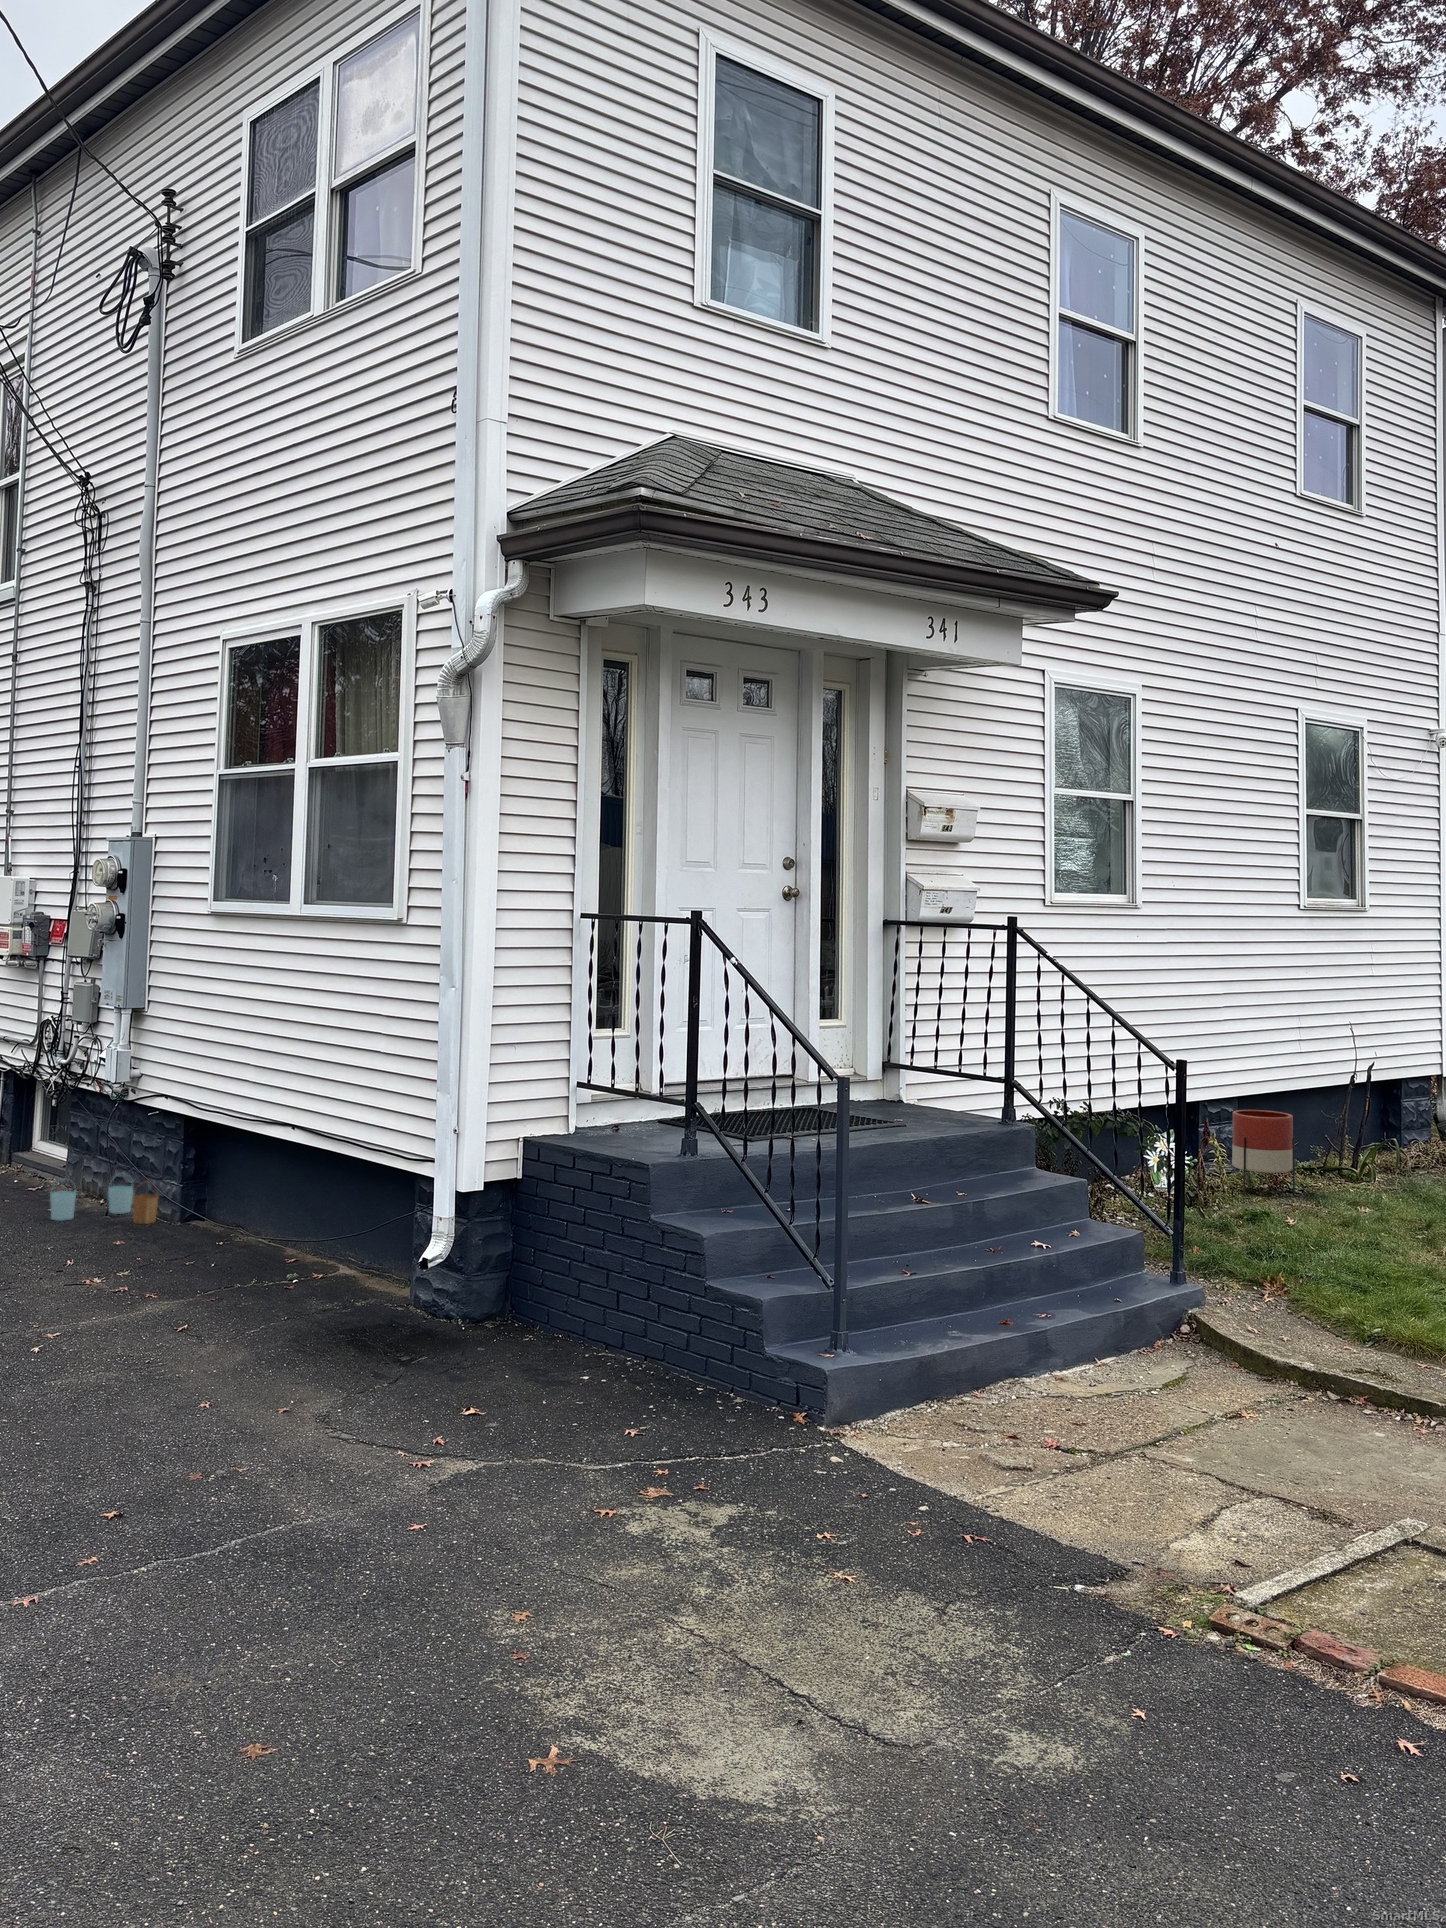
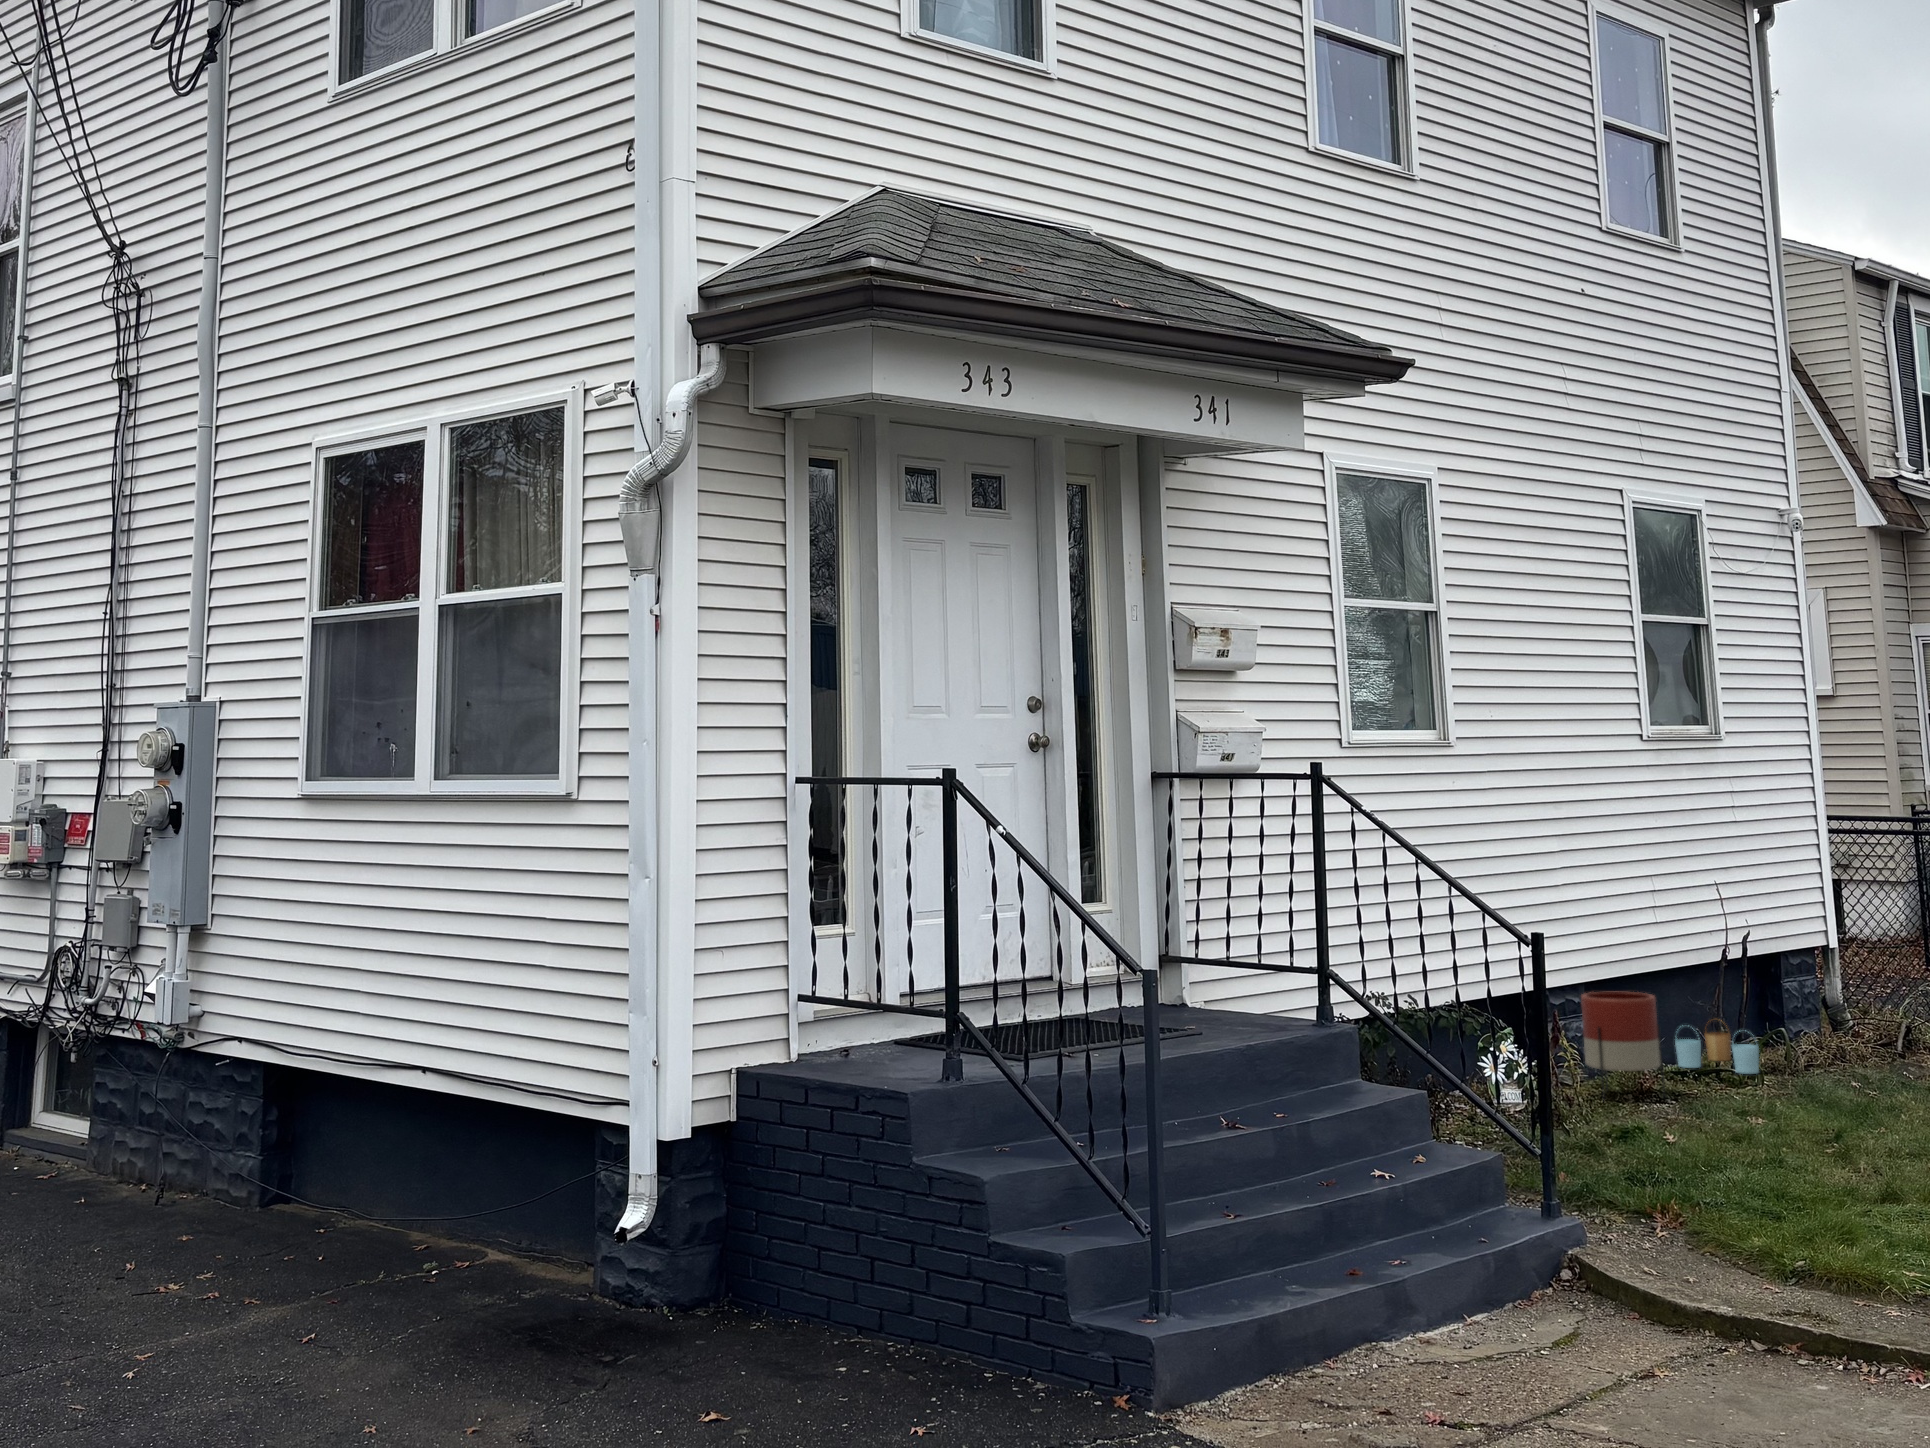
bucket: present [50,1179,158,1224] -> present [1675,1020,1759,1074]

